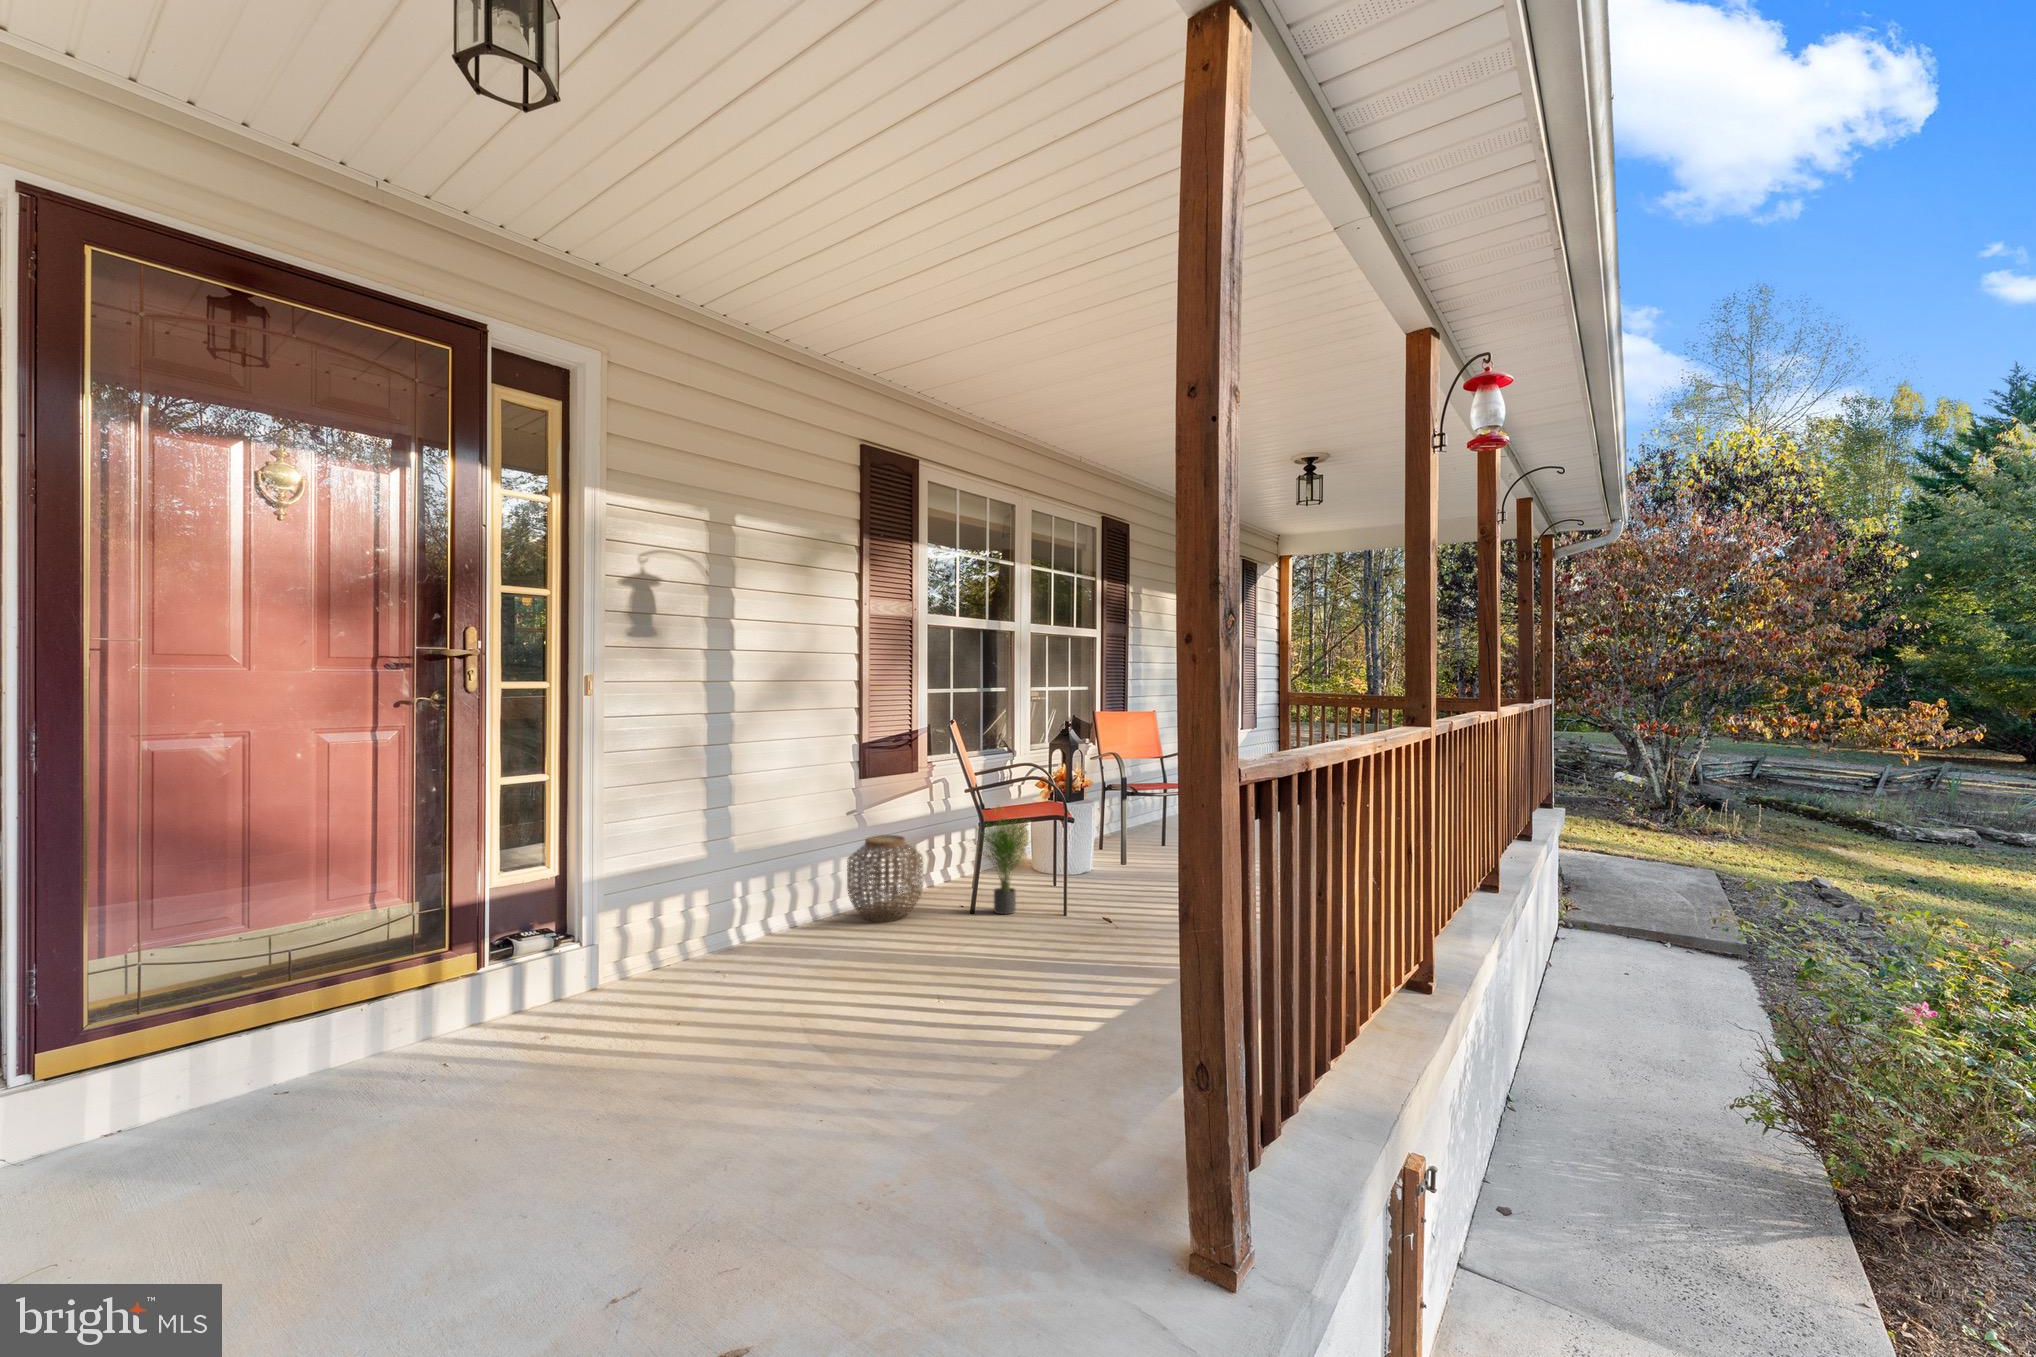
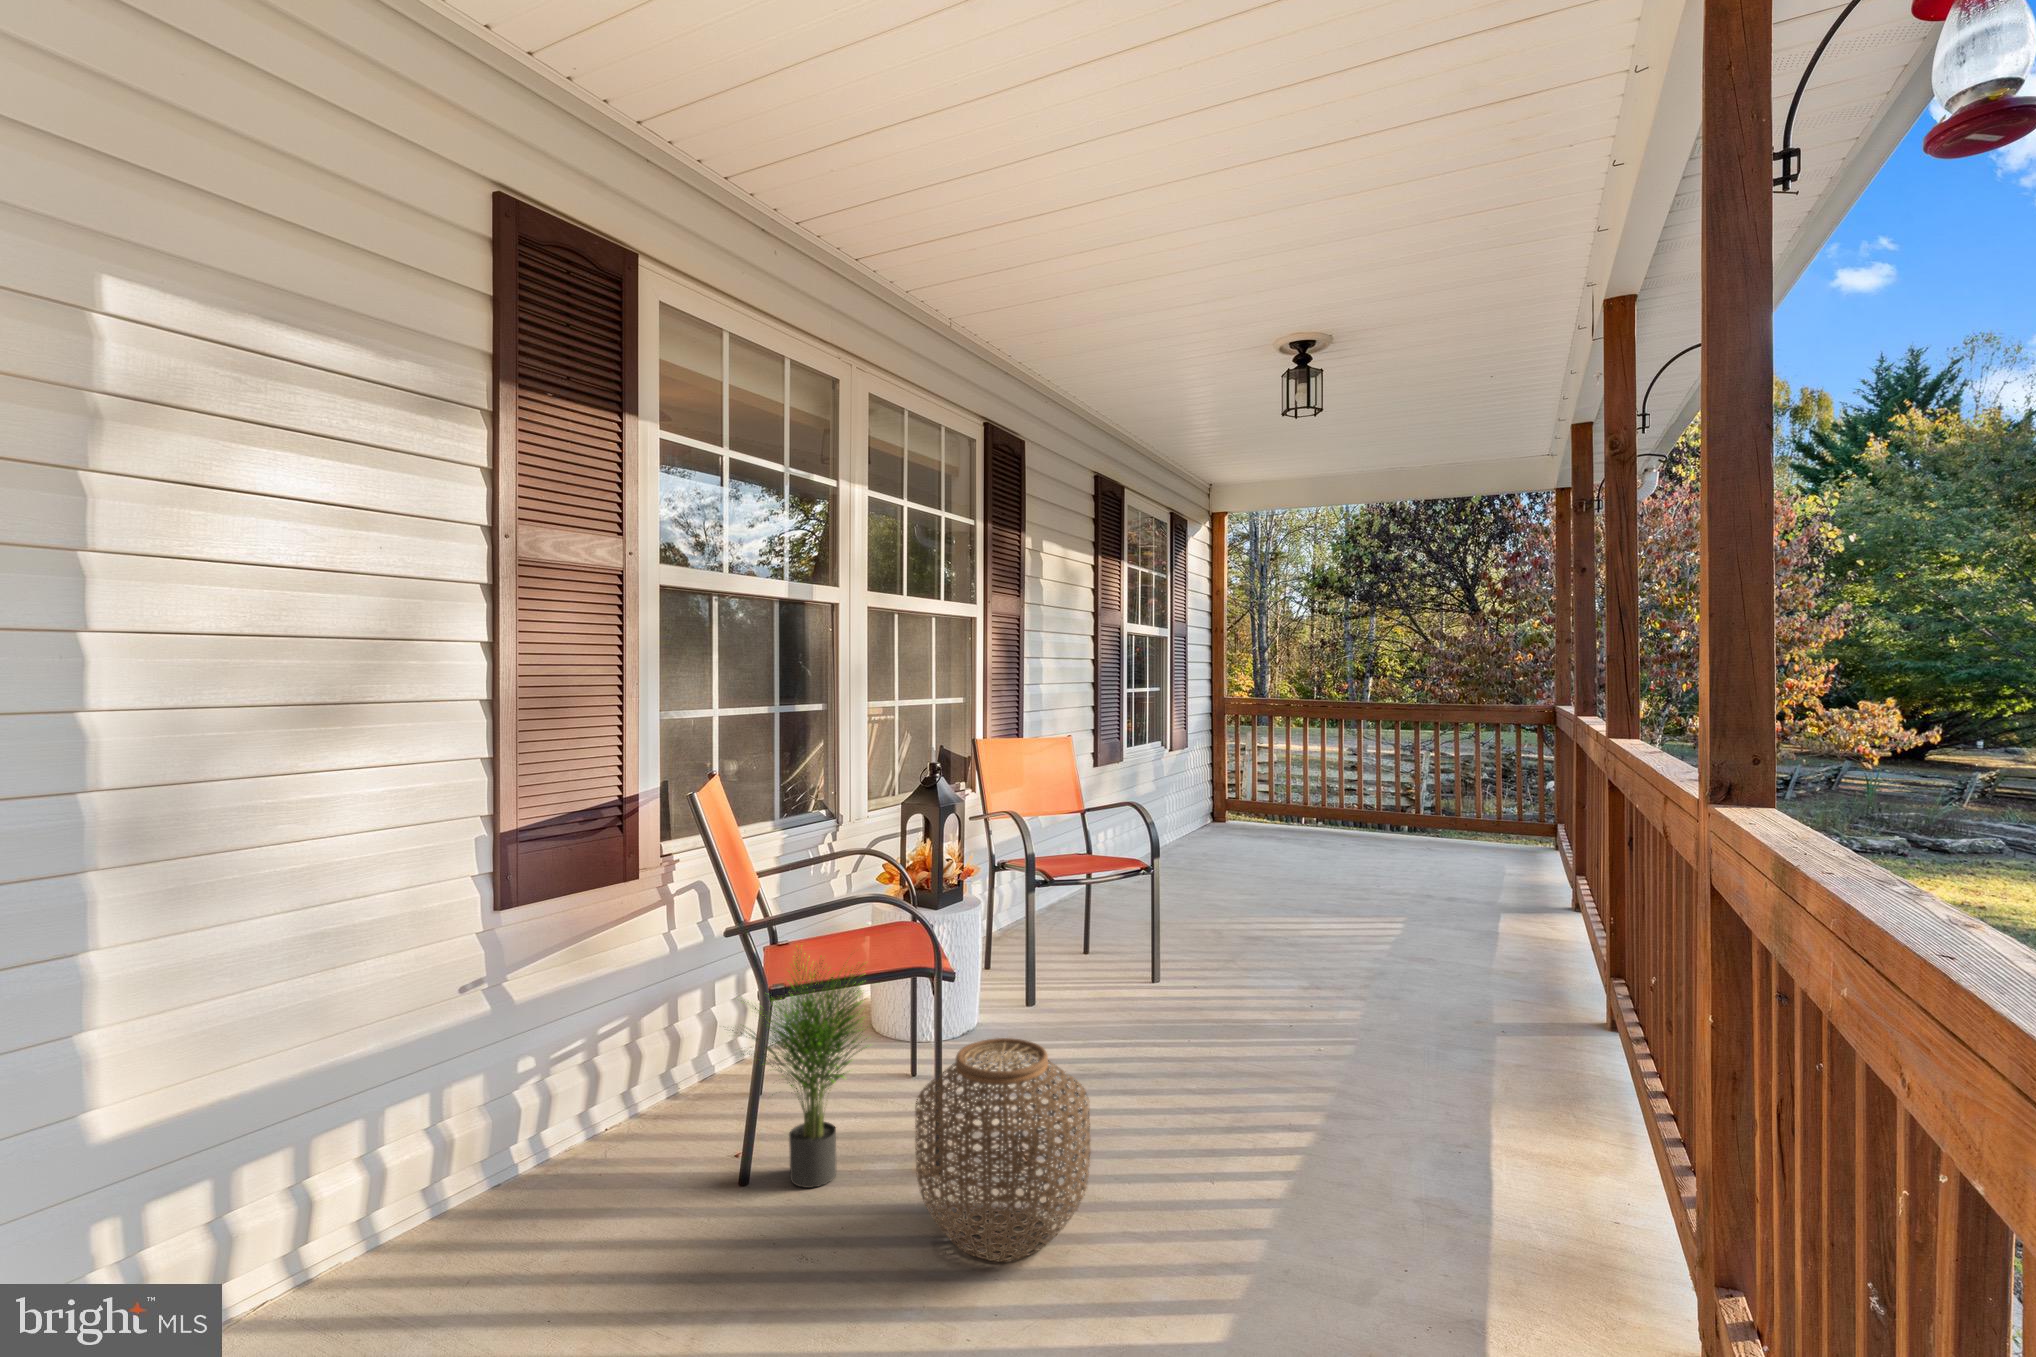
woven basket: present [847,835,923,922] -> present [915,1038,1091,1262]

